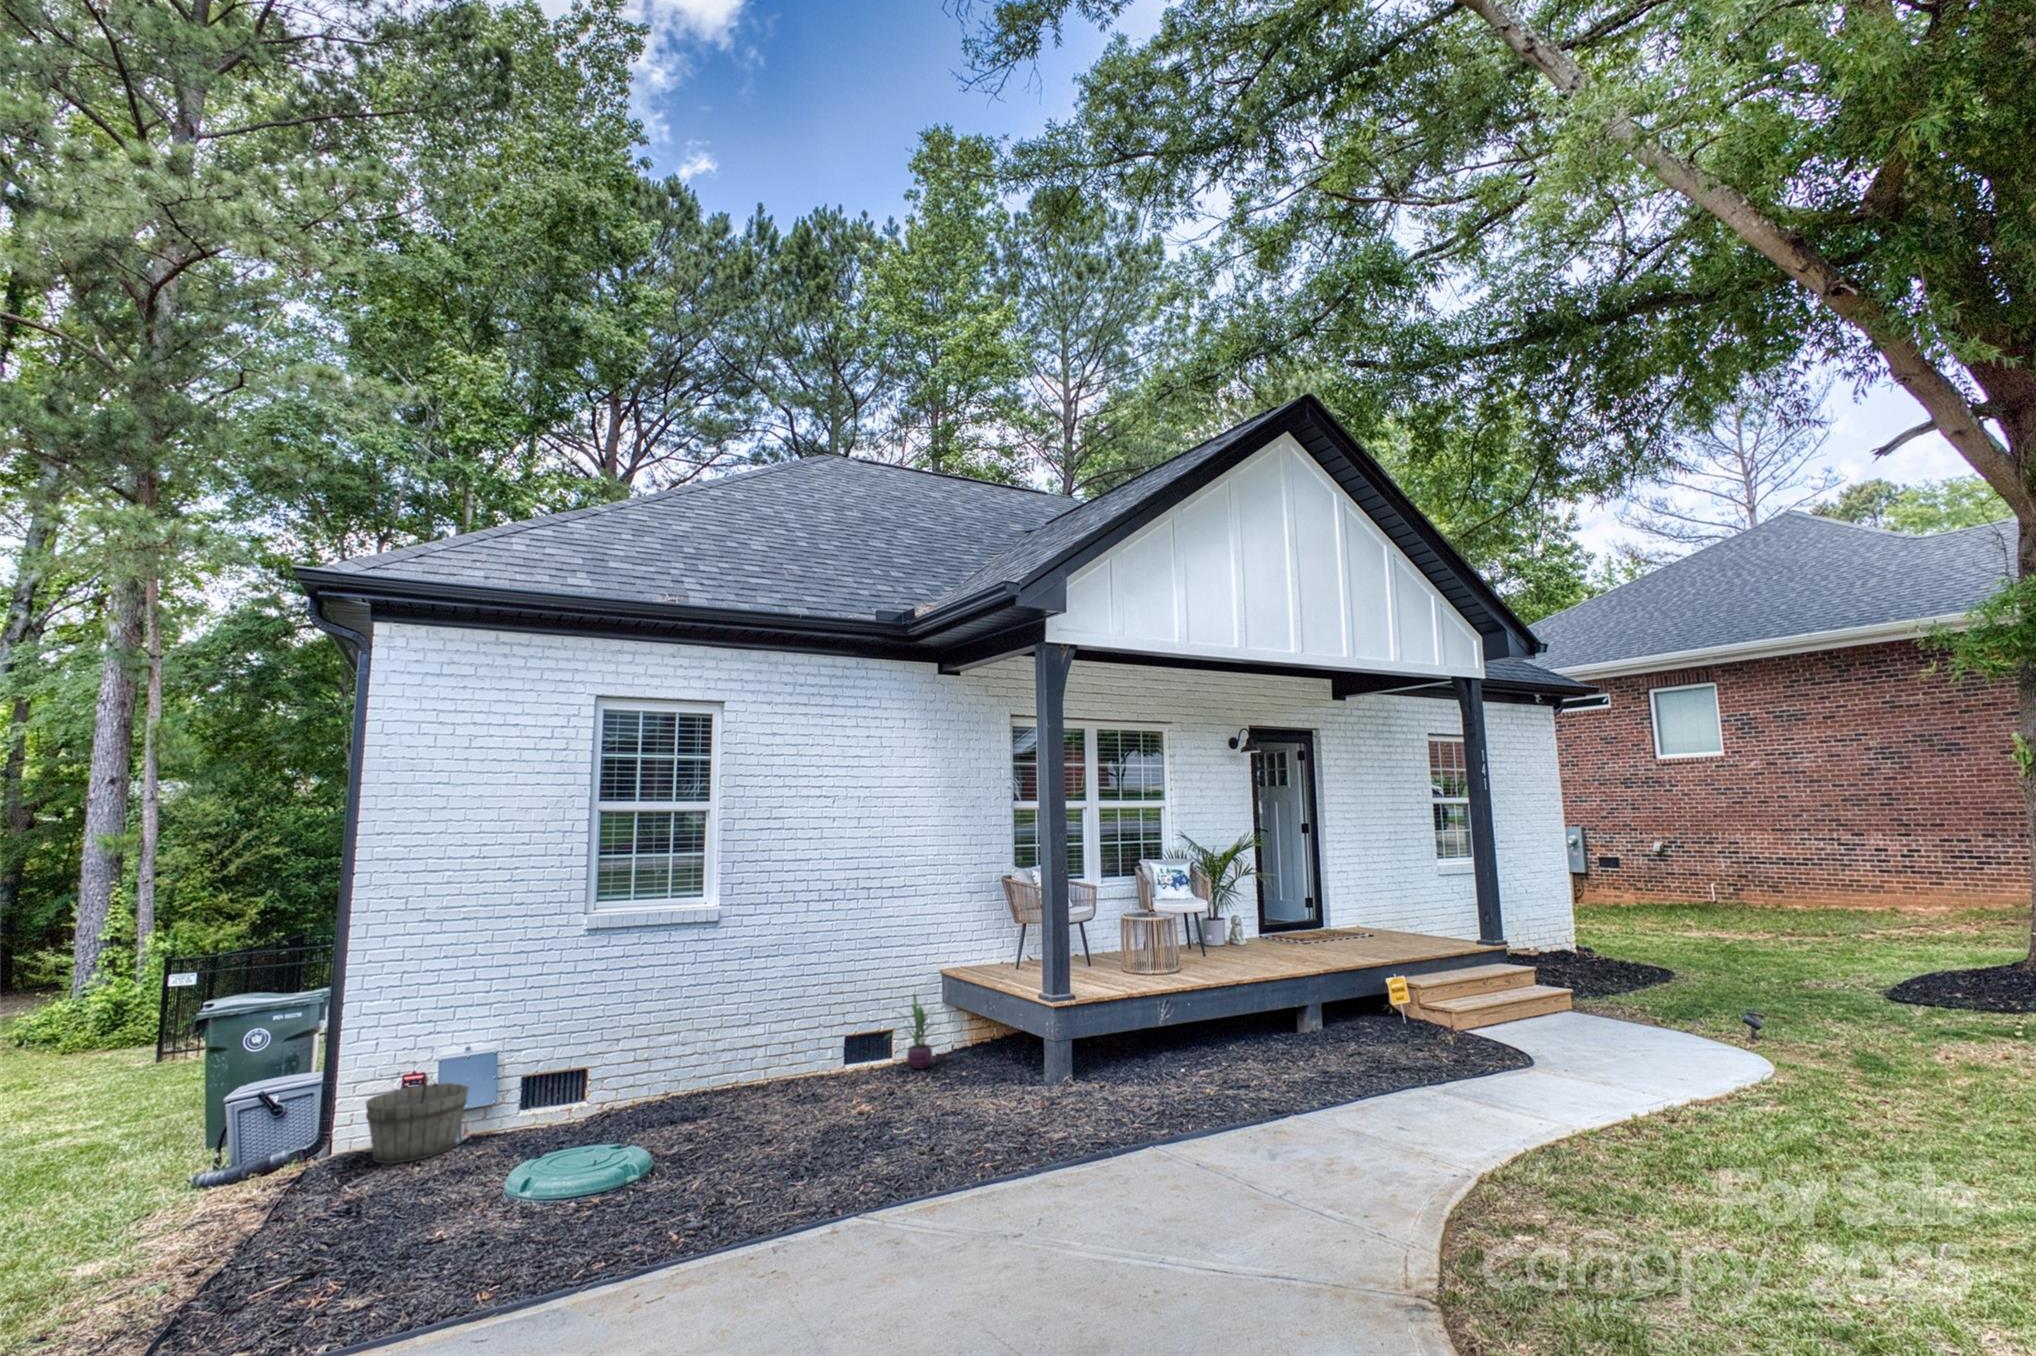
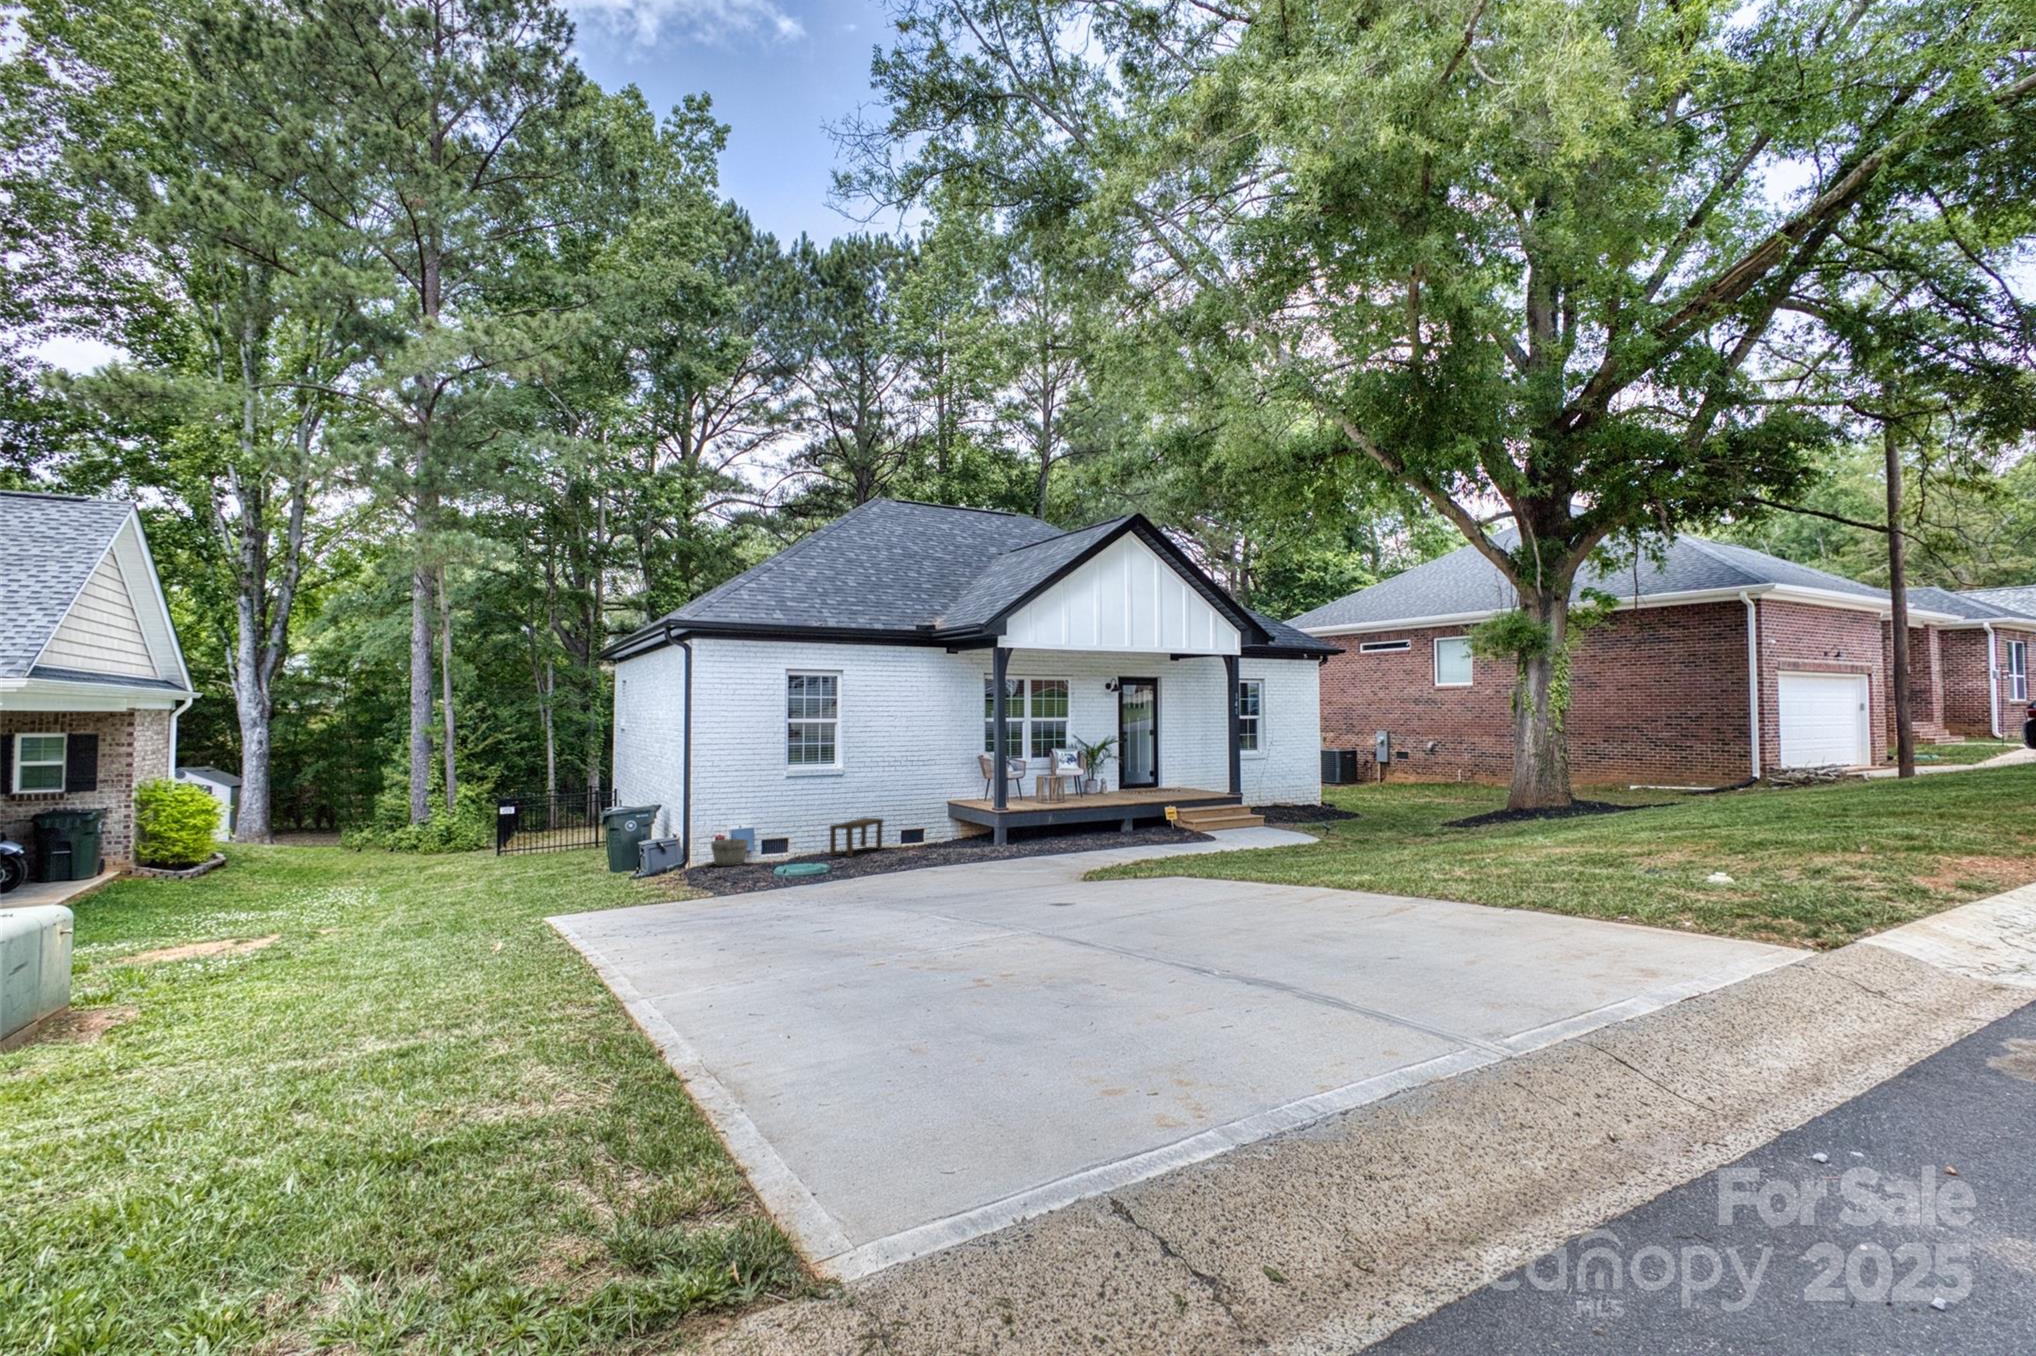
decorative plant: present [892,994,934,1069] -> none [919,811,951,845]
bench: none [674,1013,805,1118] -> present [830,818,884,857]

